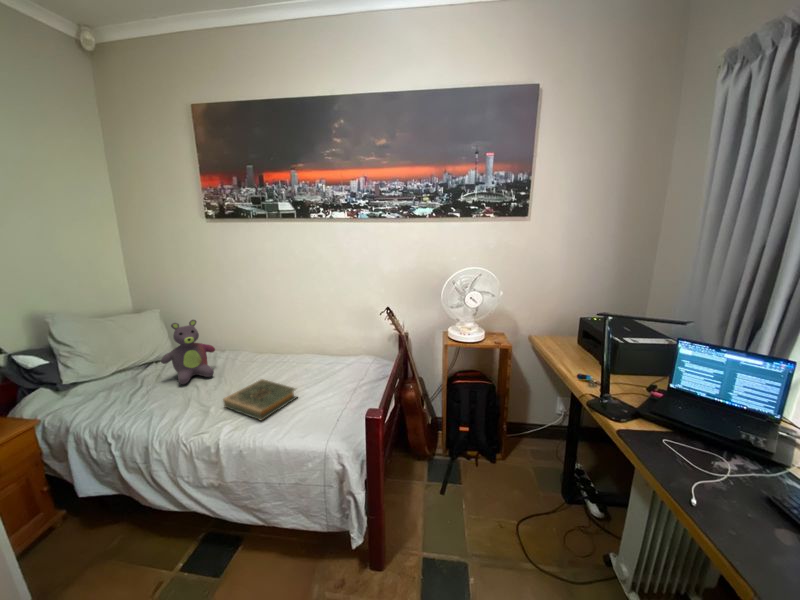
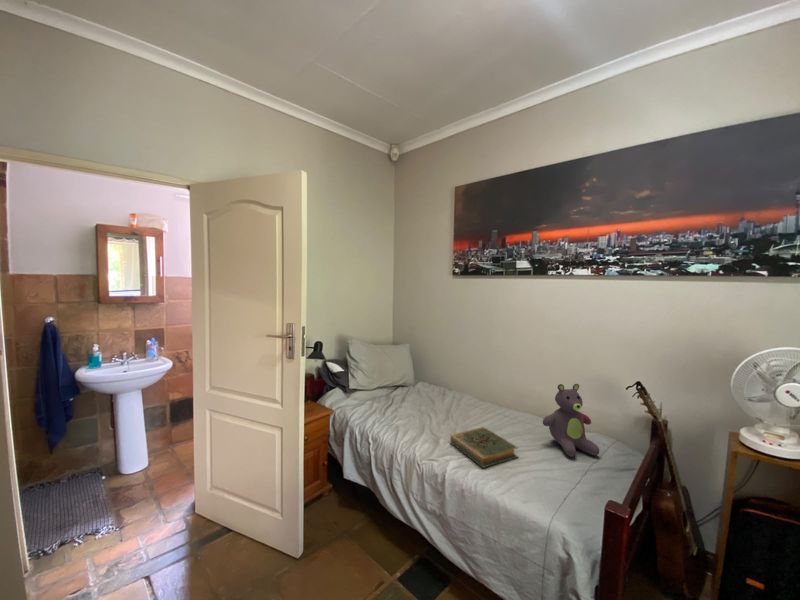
stuffed bear: present [161,320,215,384] -> present [543,384,599,457]

